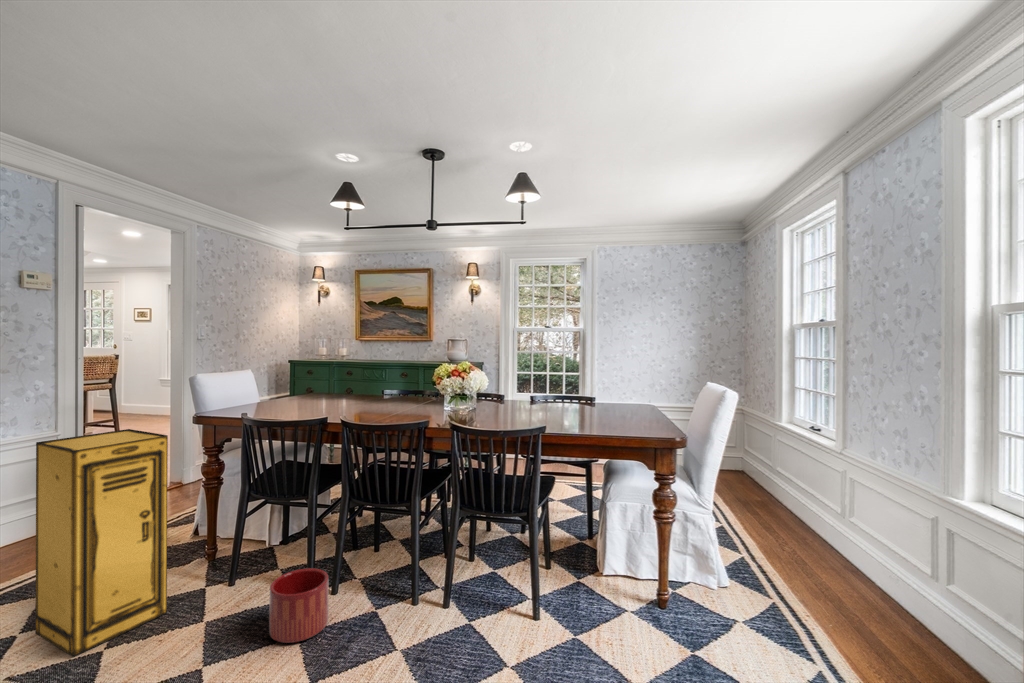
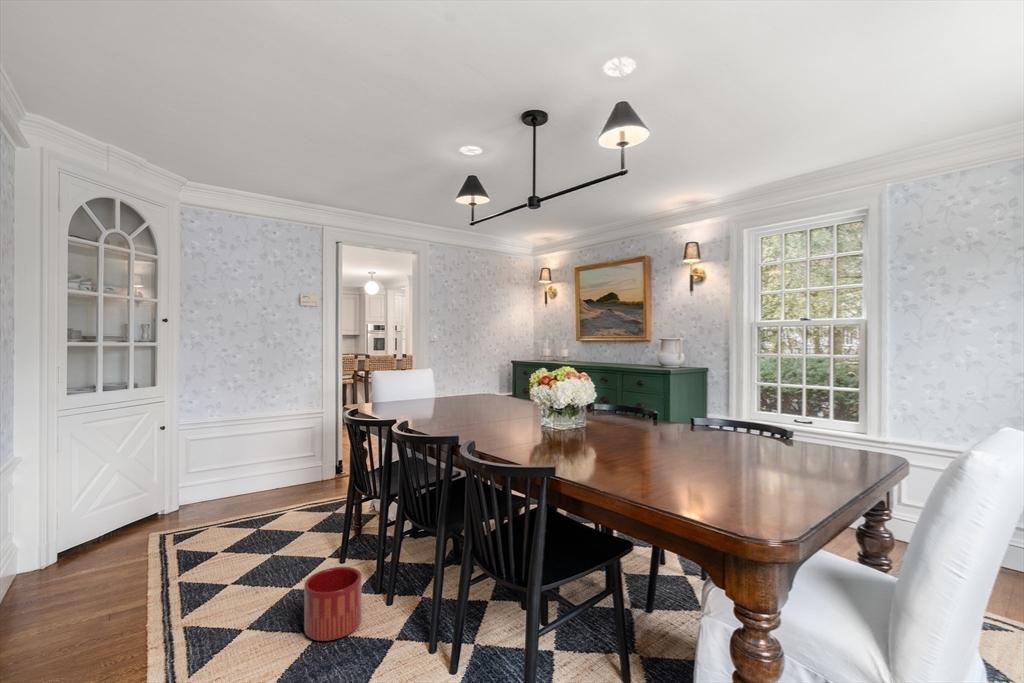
storage cabinet: present [35,429,168,657] -> none [214,412,288,584]

